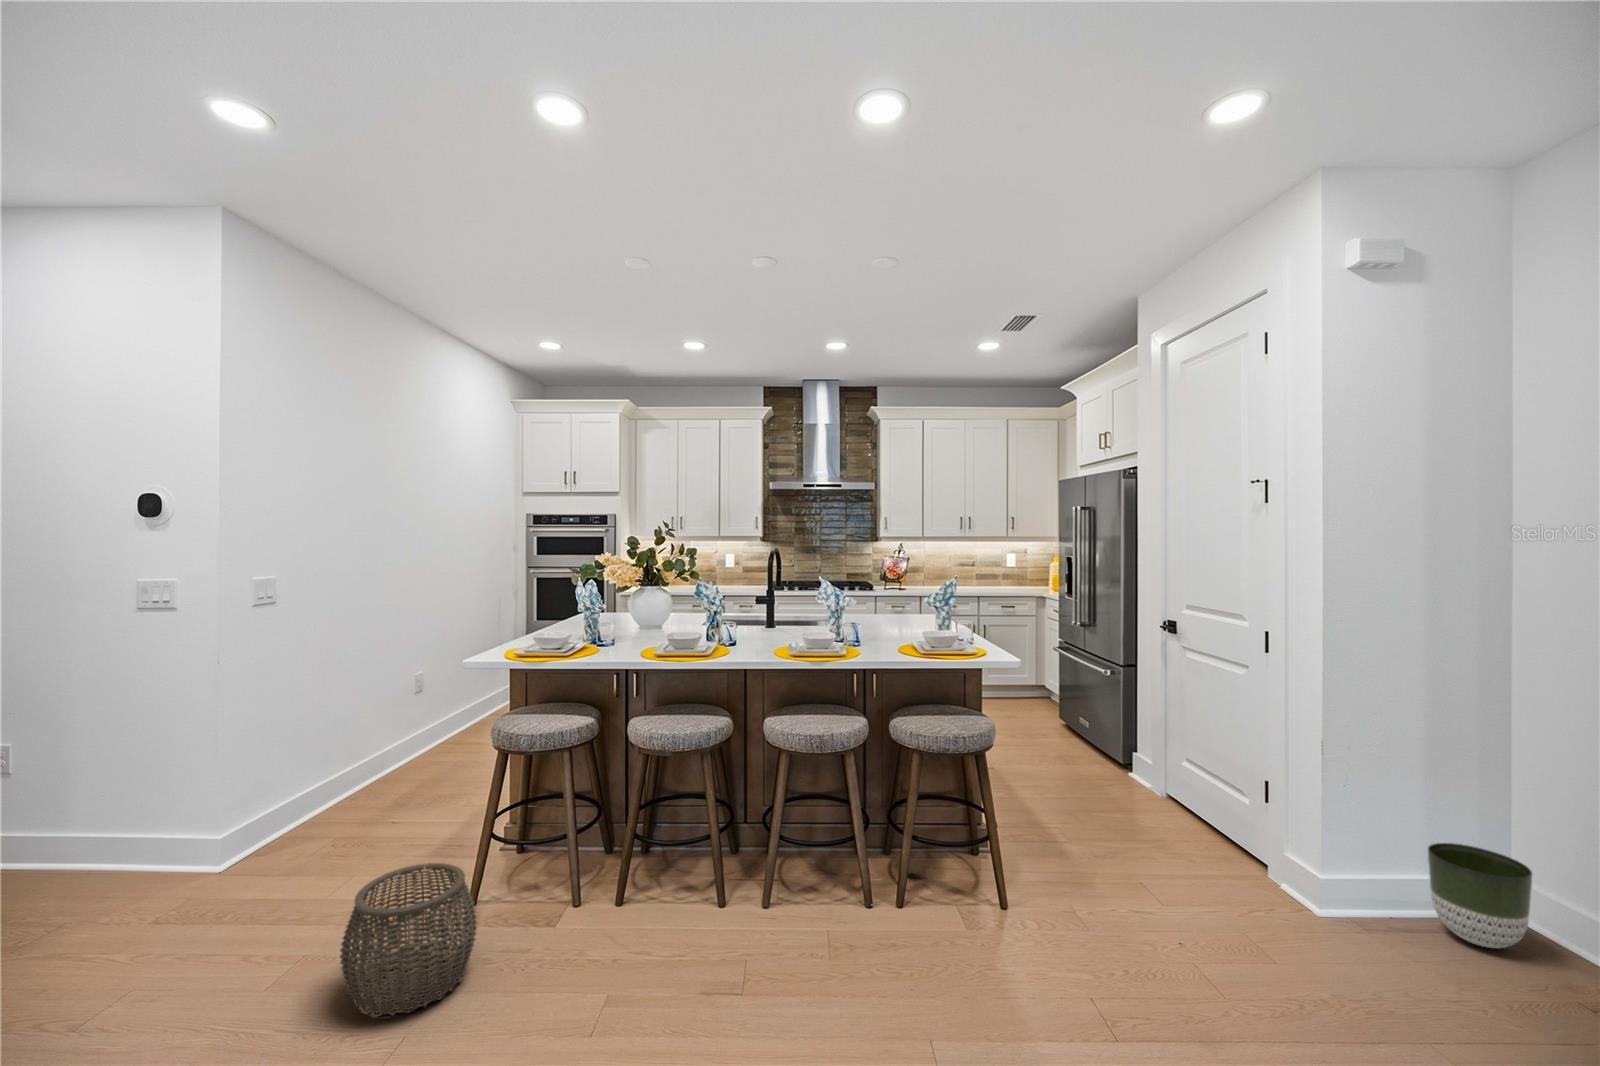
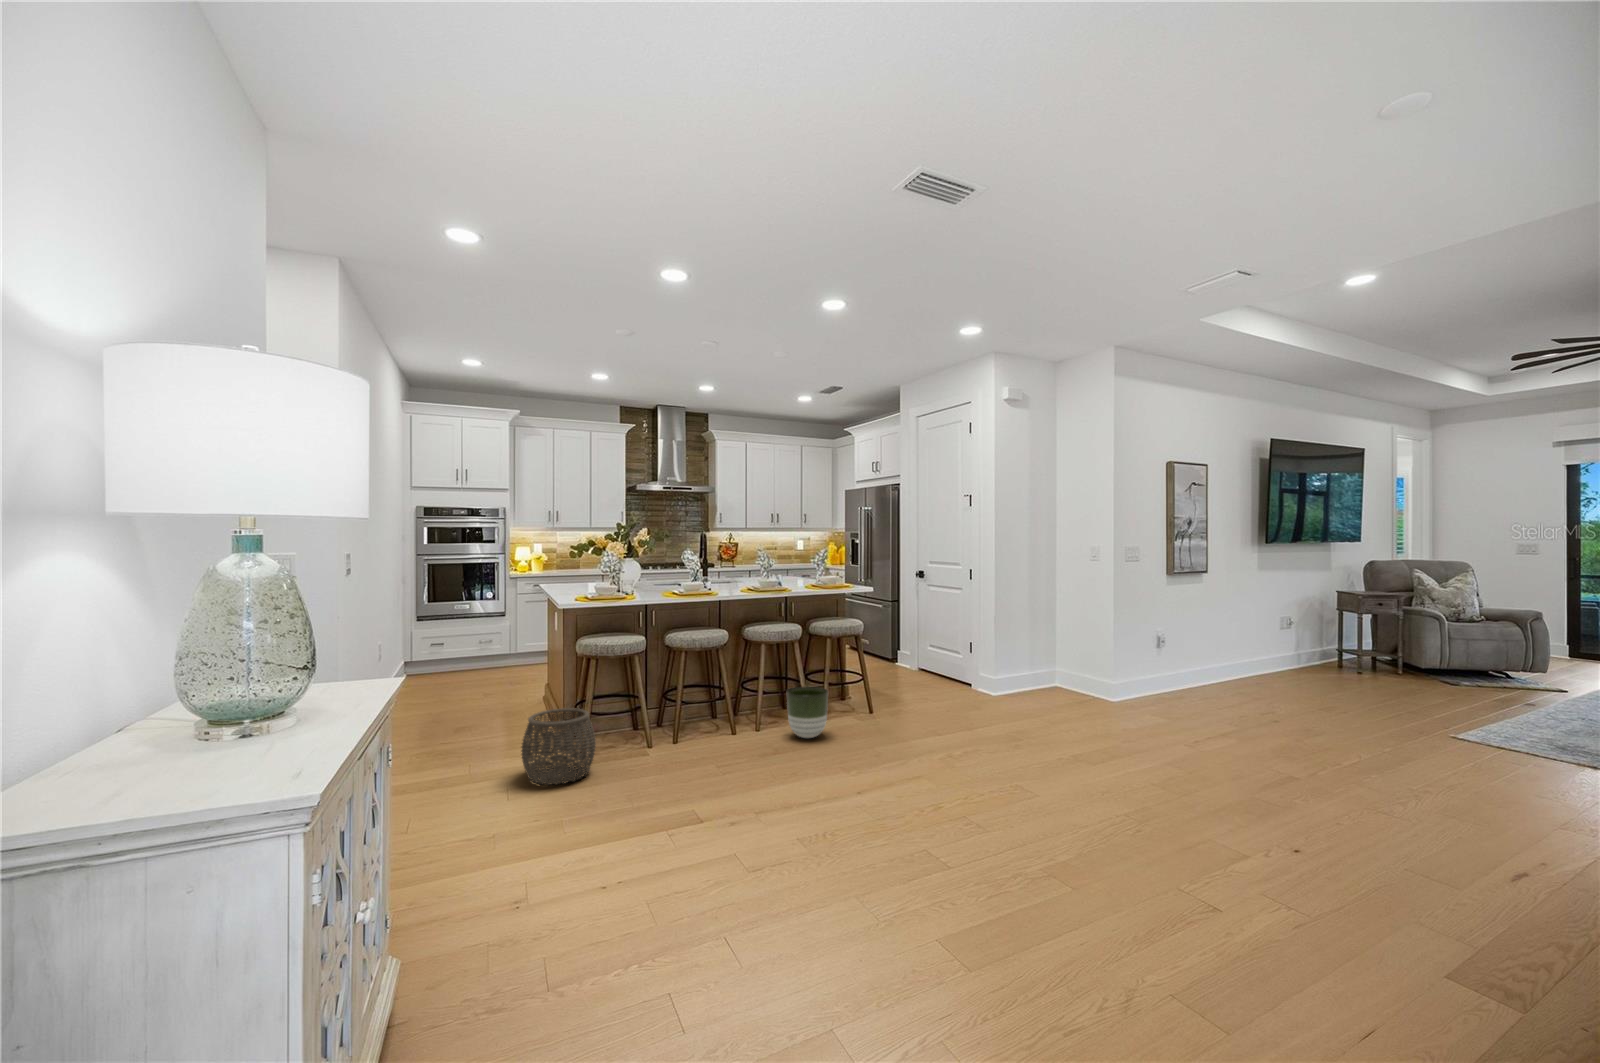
planter: present [1428,843,1532,948] -> present [787,686,828,738]

